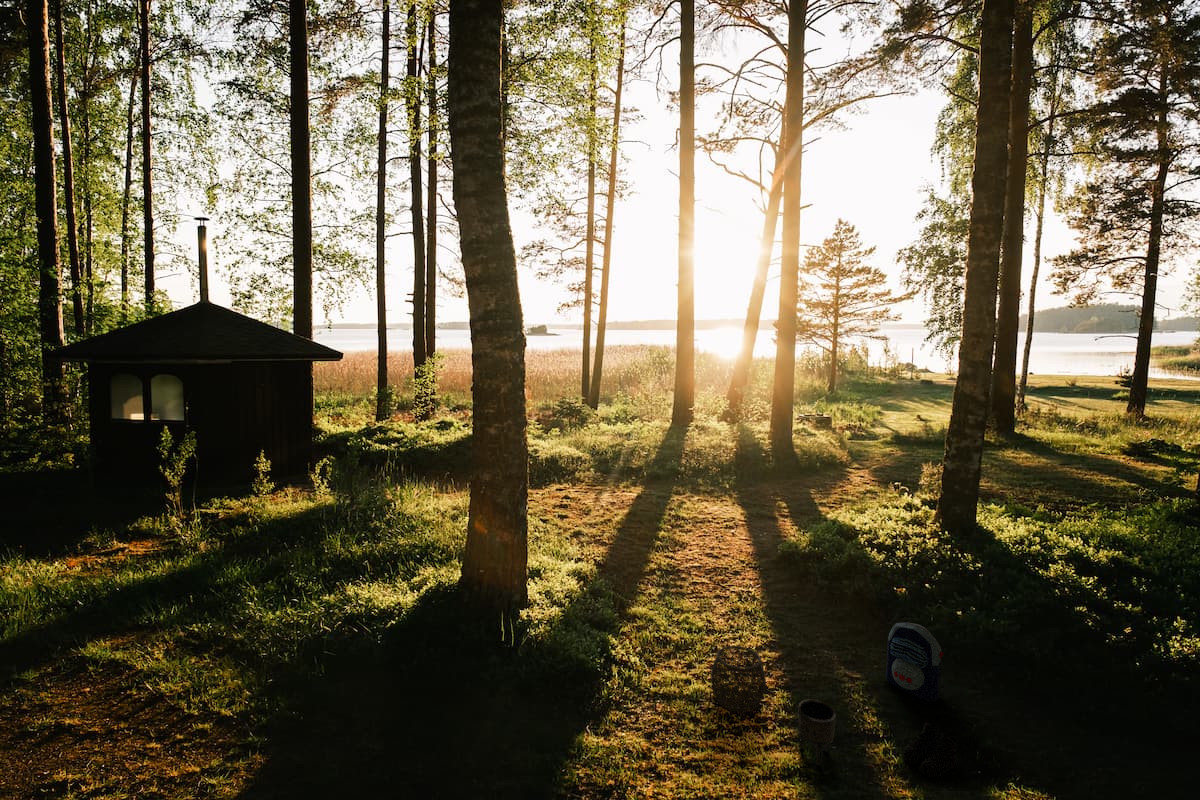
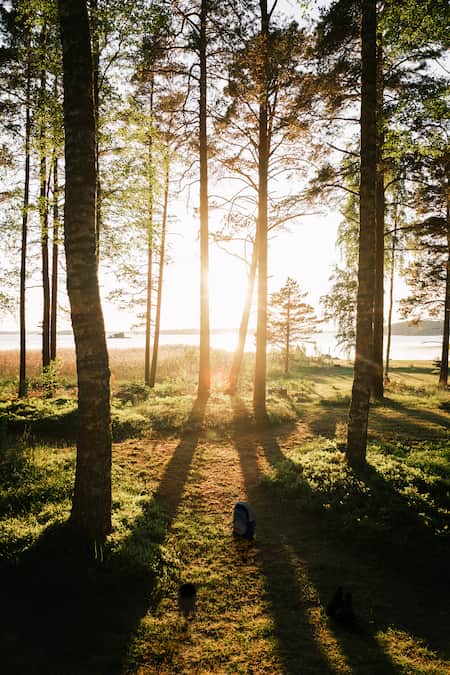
backpack: present [885,622,943,701] -> present [233,501,256,539]
woven basket: present [711,646,766,713] -> none [222,549,254,592]
planter: present [798,700,836,766] -> present [177,583,197,625]

